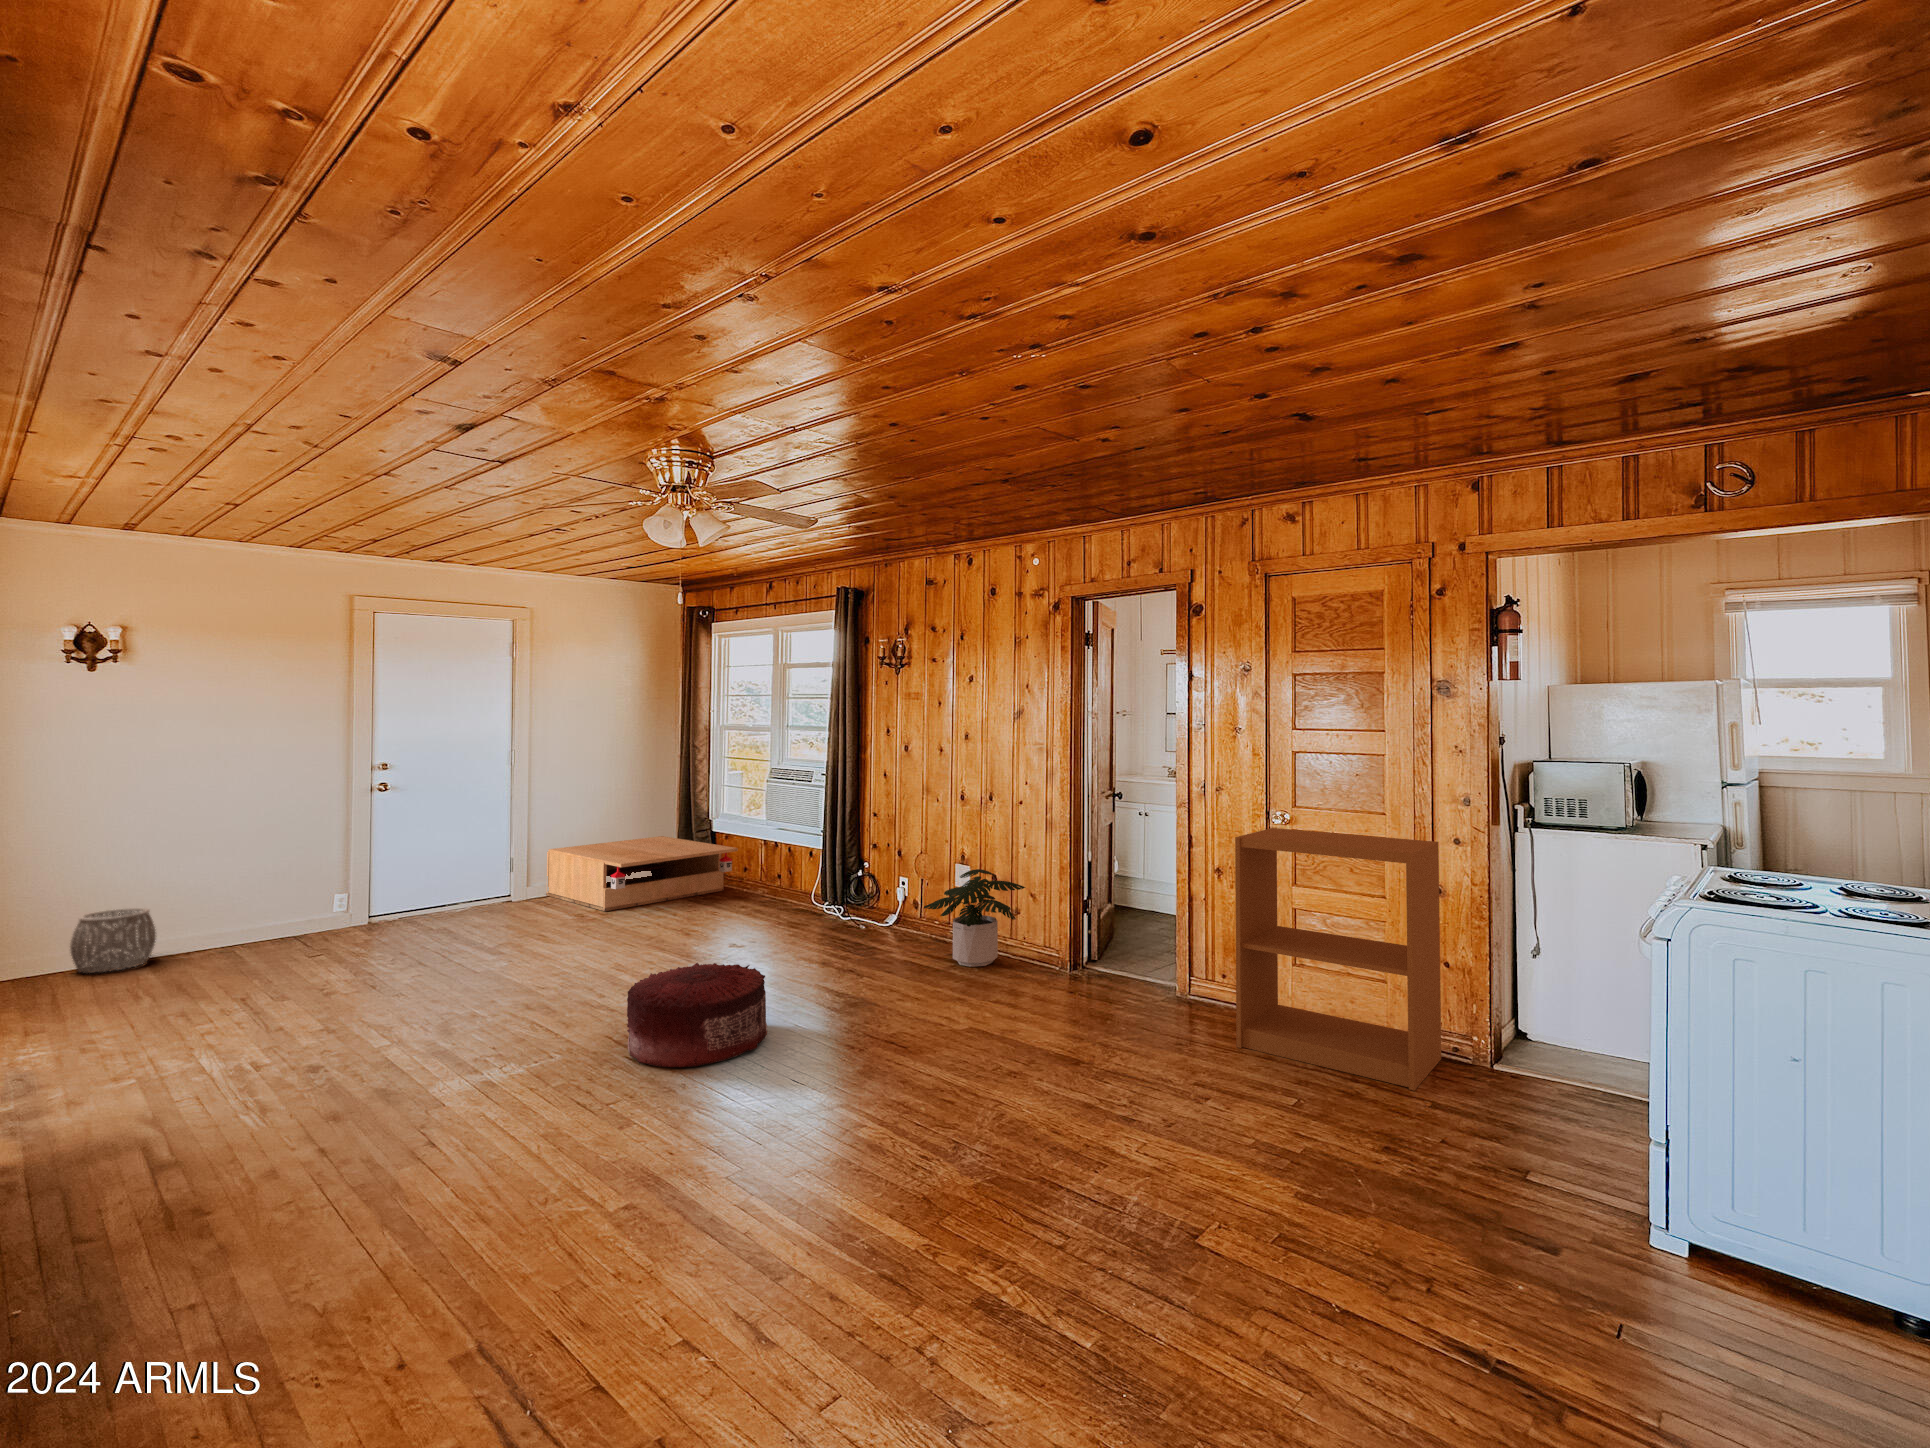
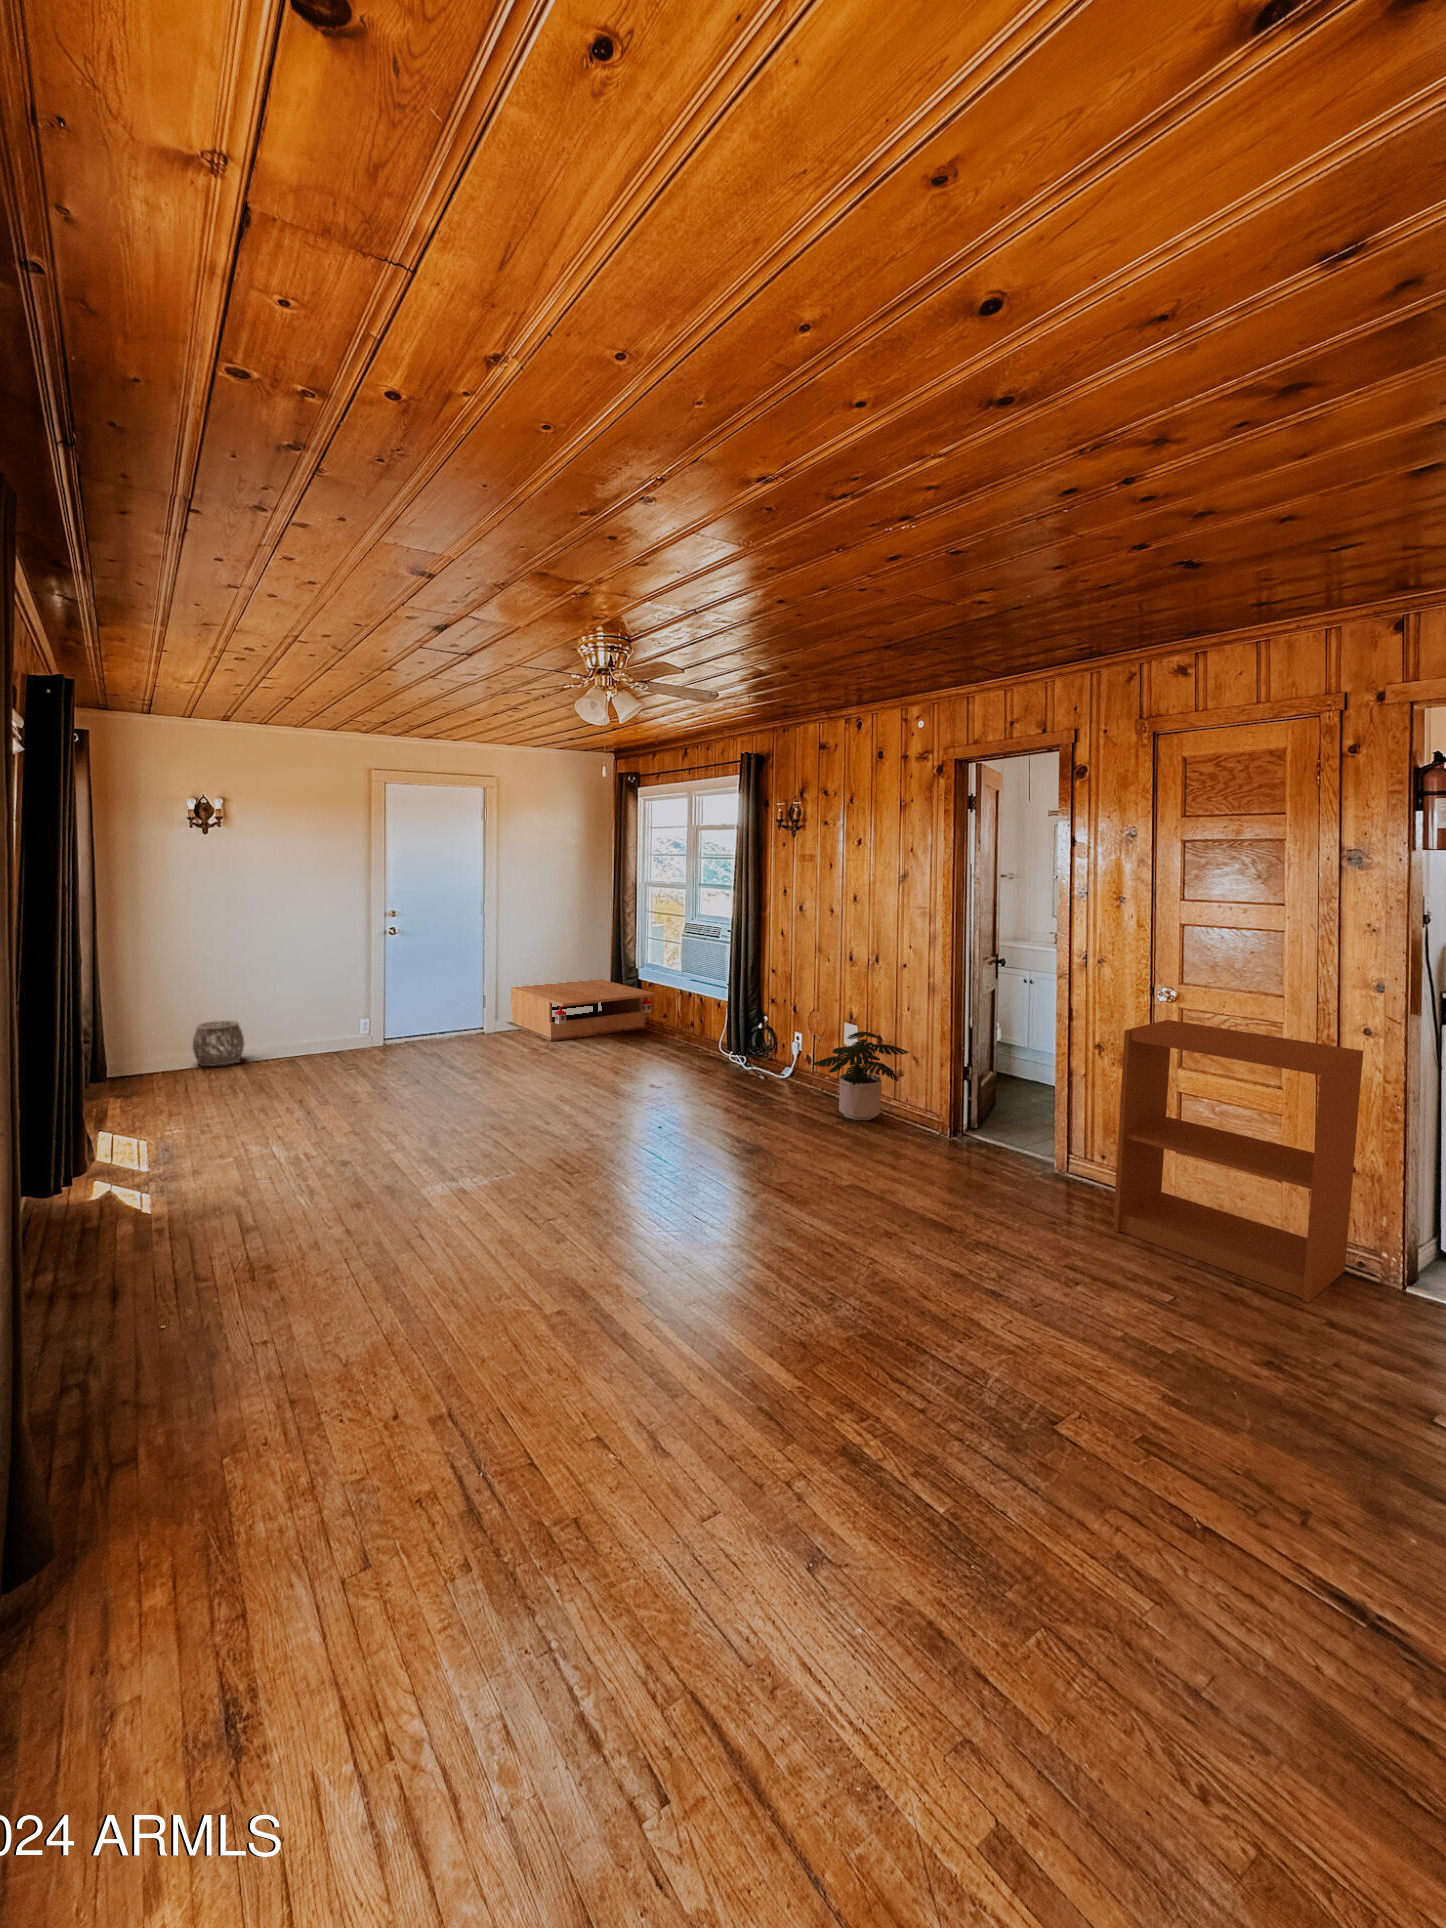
pouf: present [627,963,767,1068] -> none [563,1102,675,1192]

